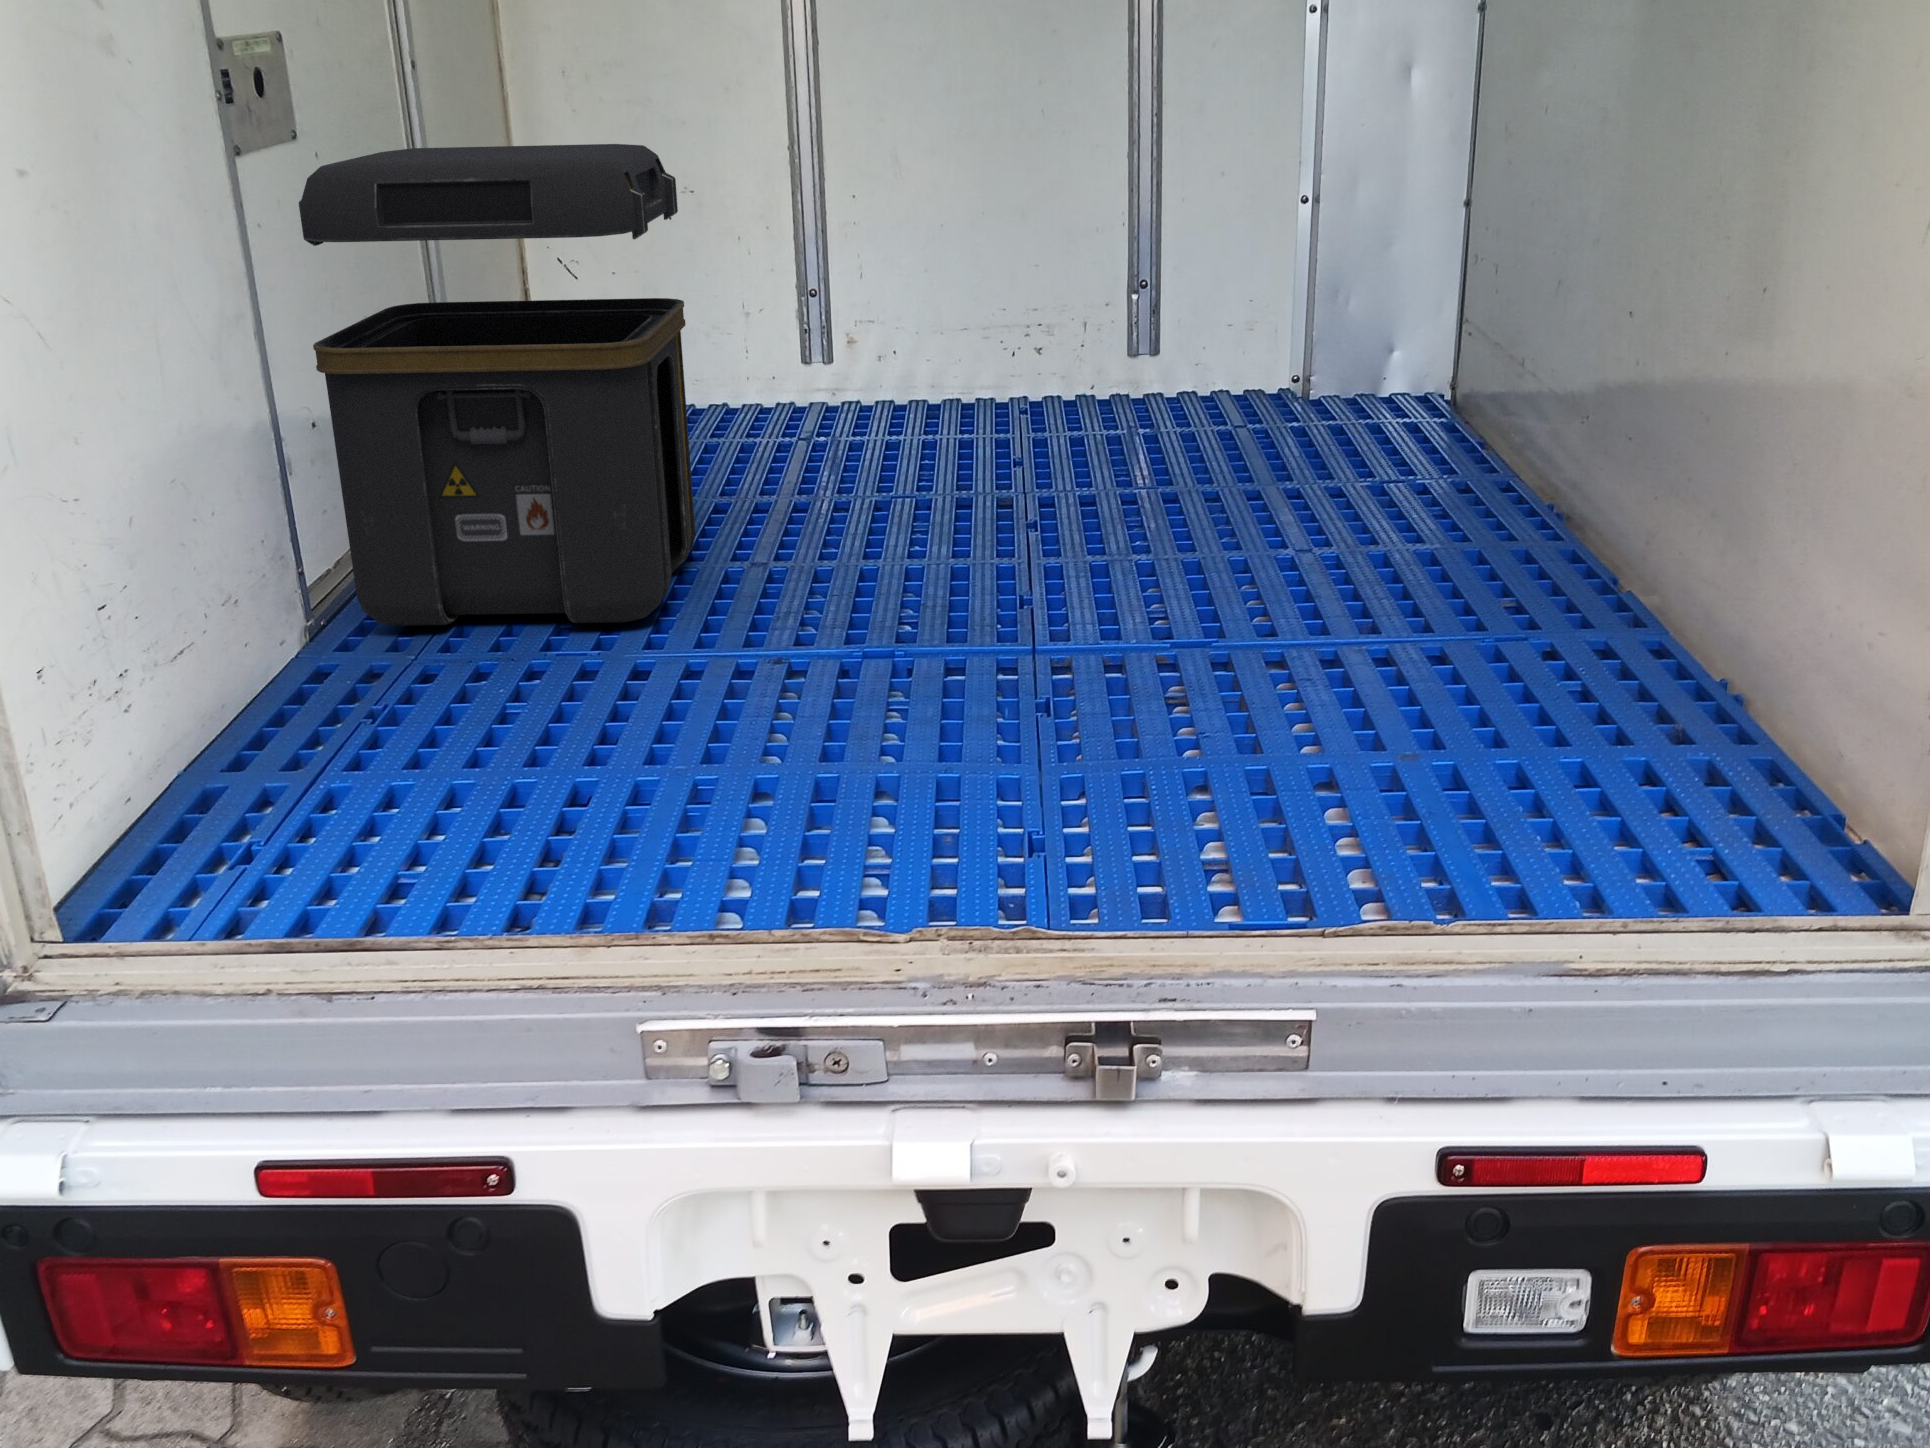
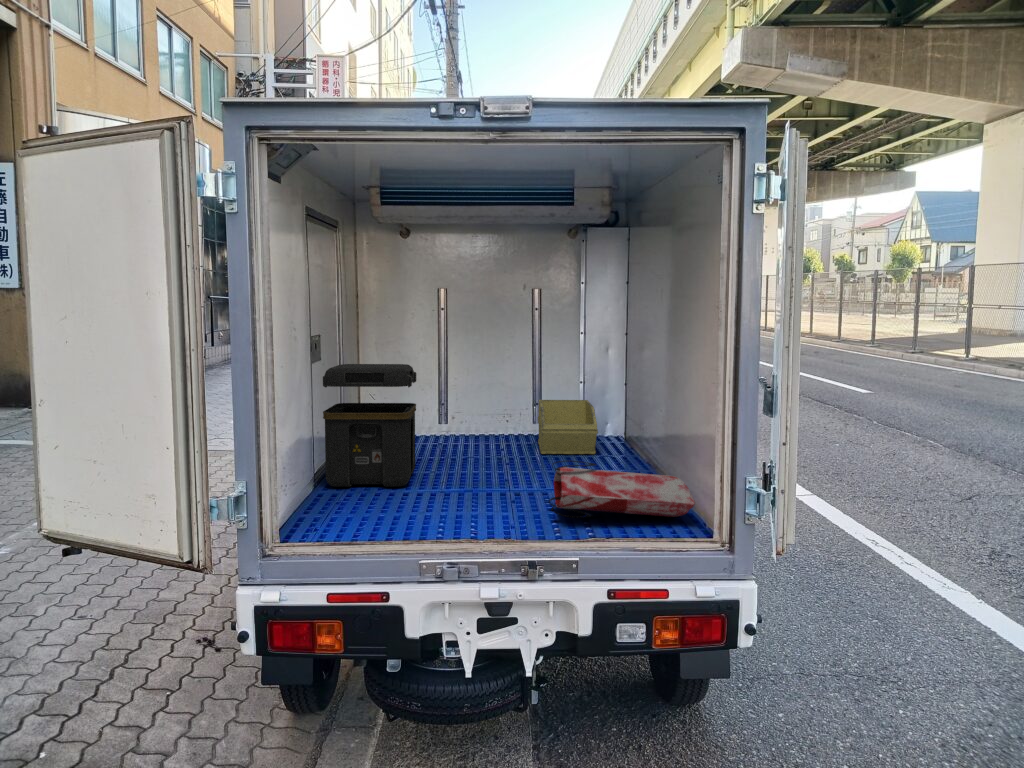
storage bin: none [1143,268,1363,472] -> present [538,400,598,454]
bag: none [1184,534,1798,774] -> present [549,460,695,518]

